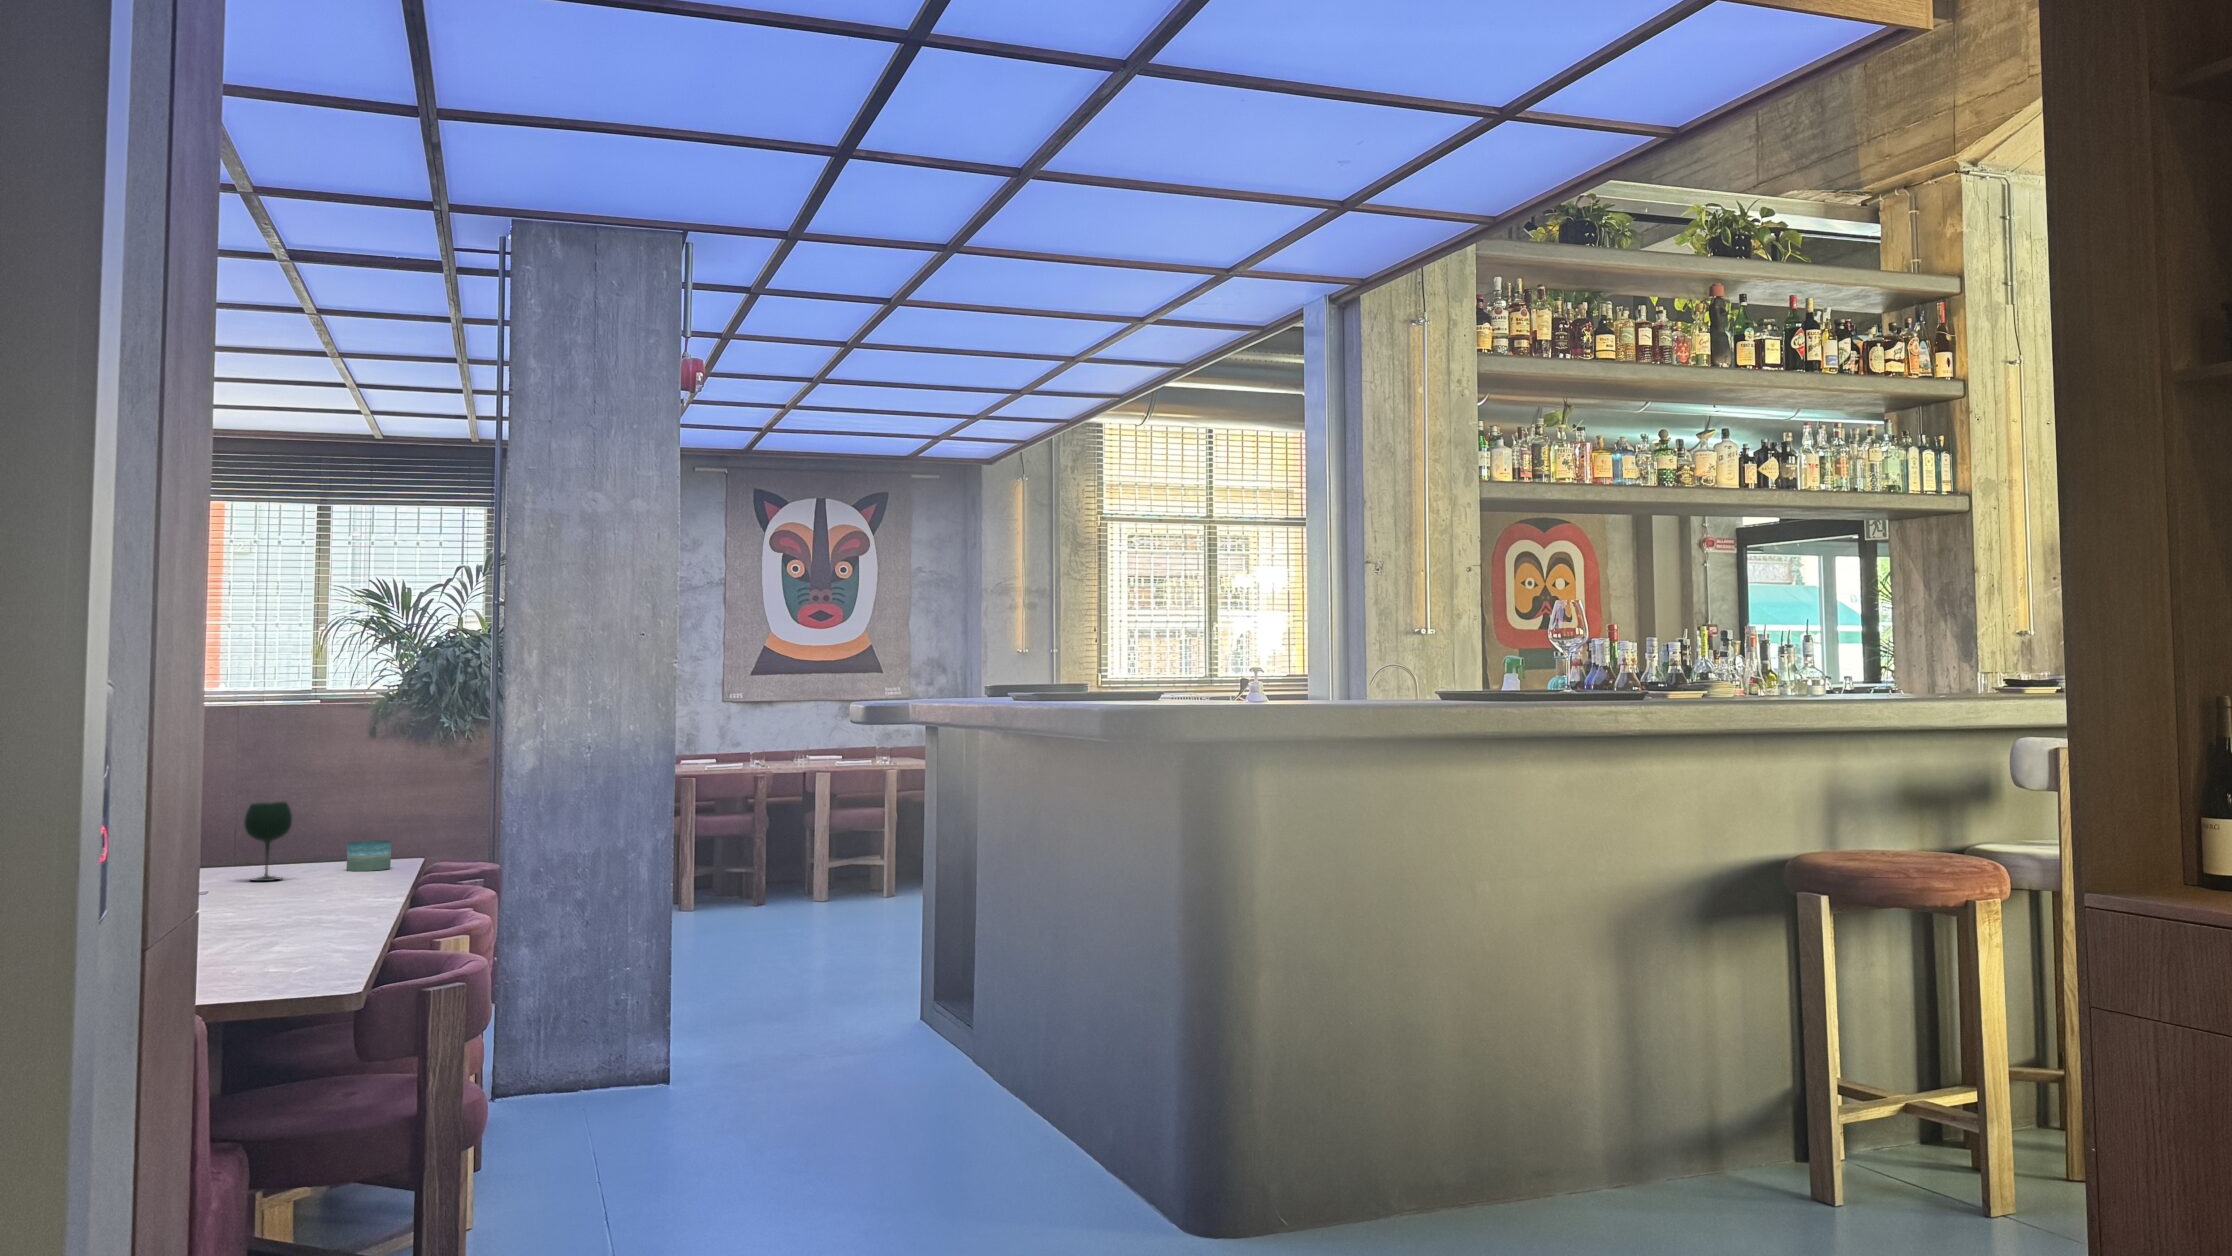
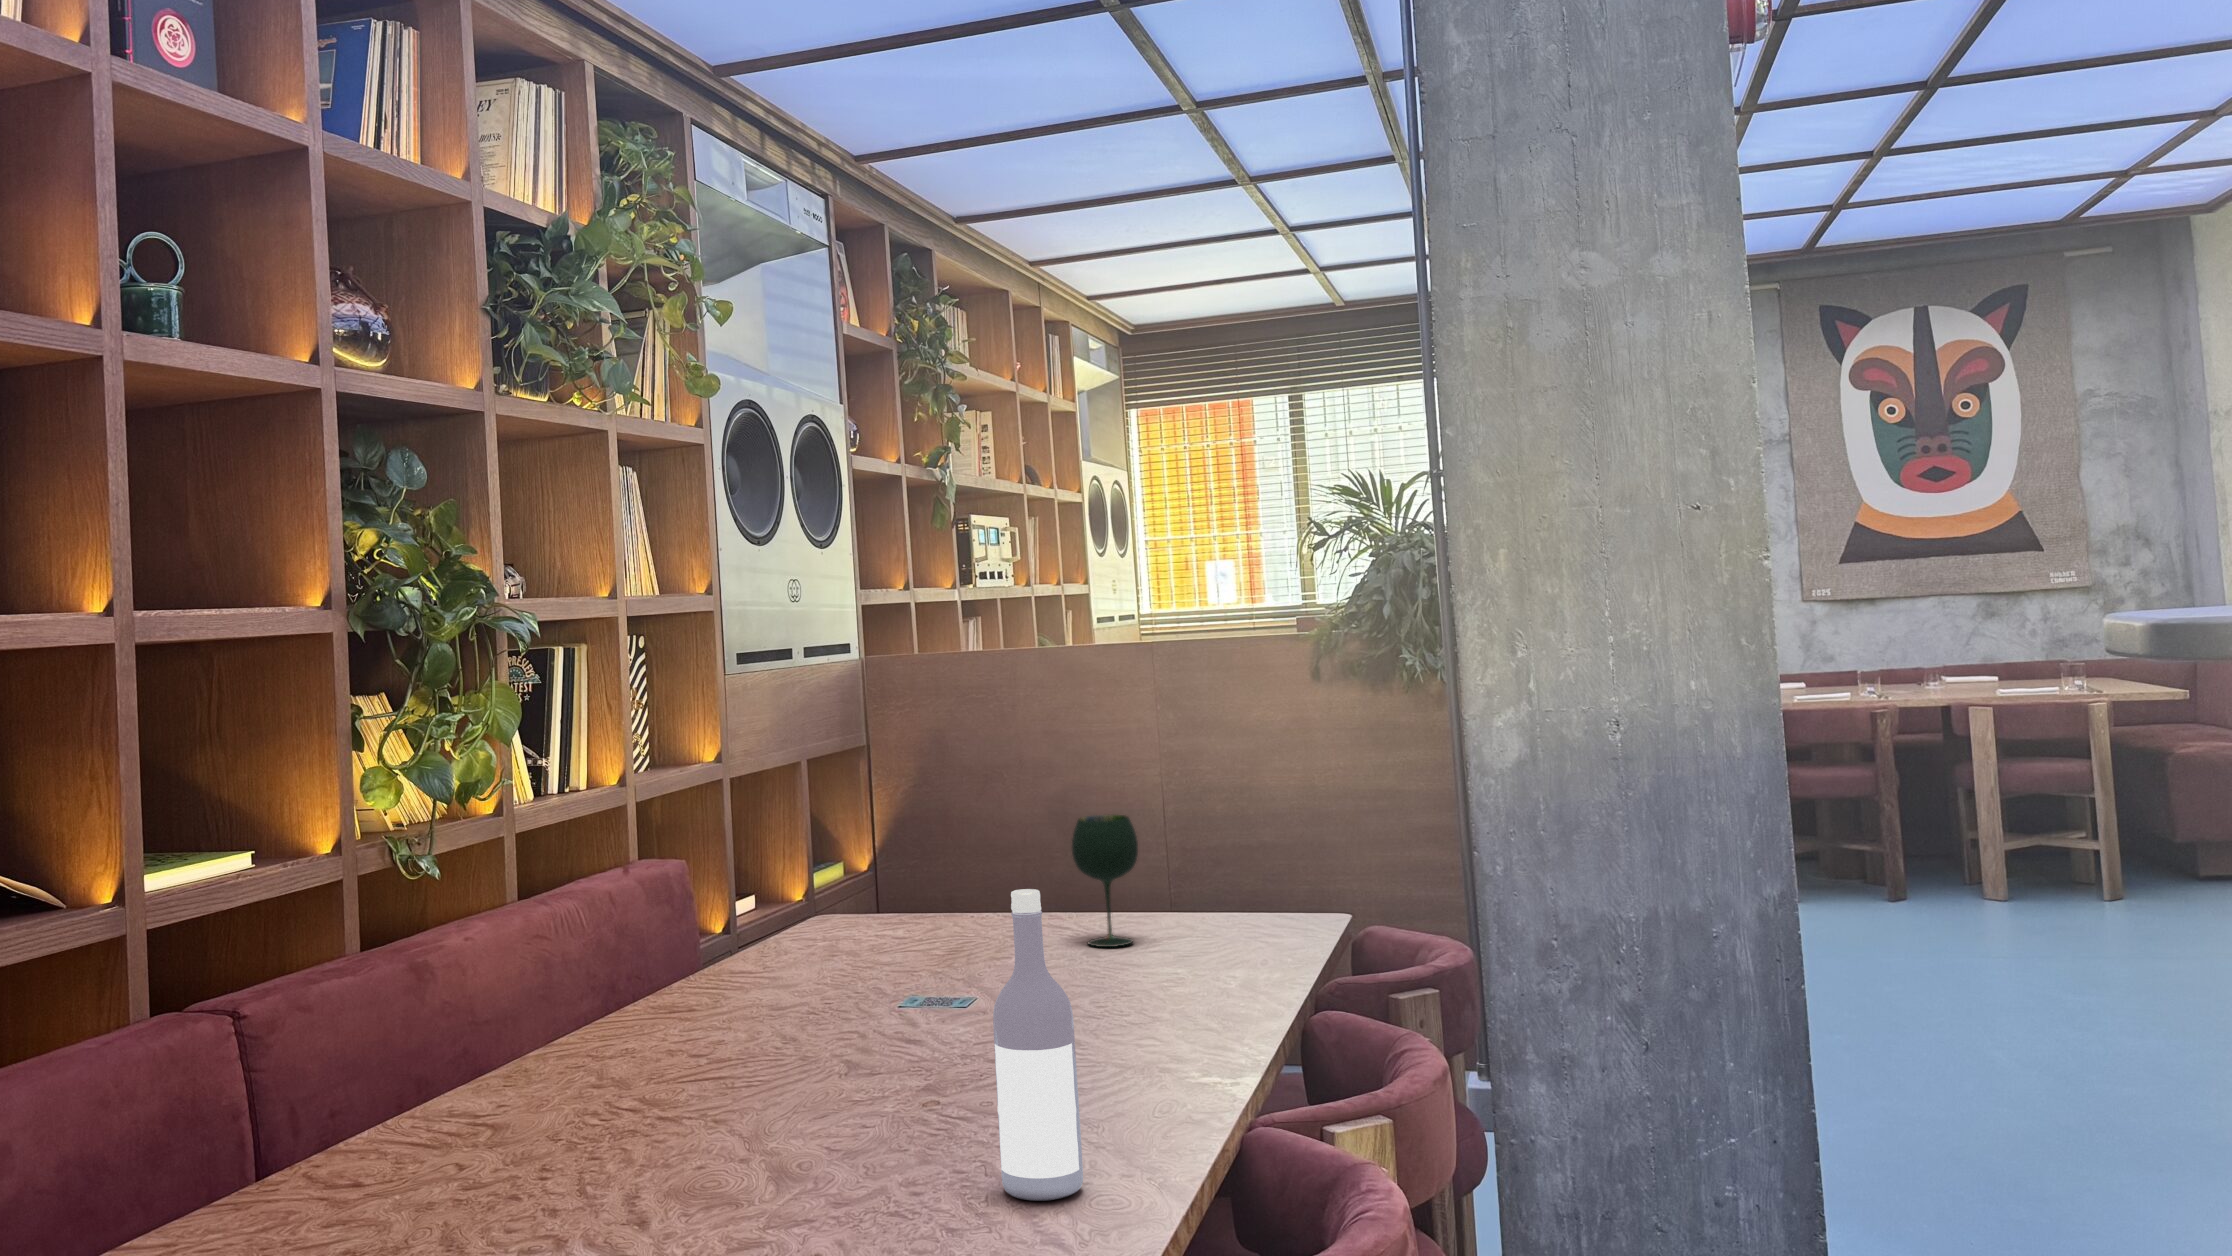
wine bottle: none [295,795,339,932] -> present [993,889,1083,1201]
candle: present [347,841,391,871] -> none [1236,872,1303,926]

